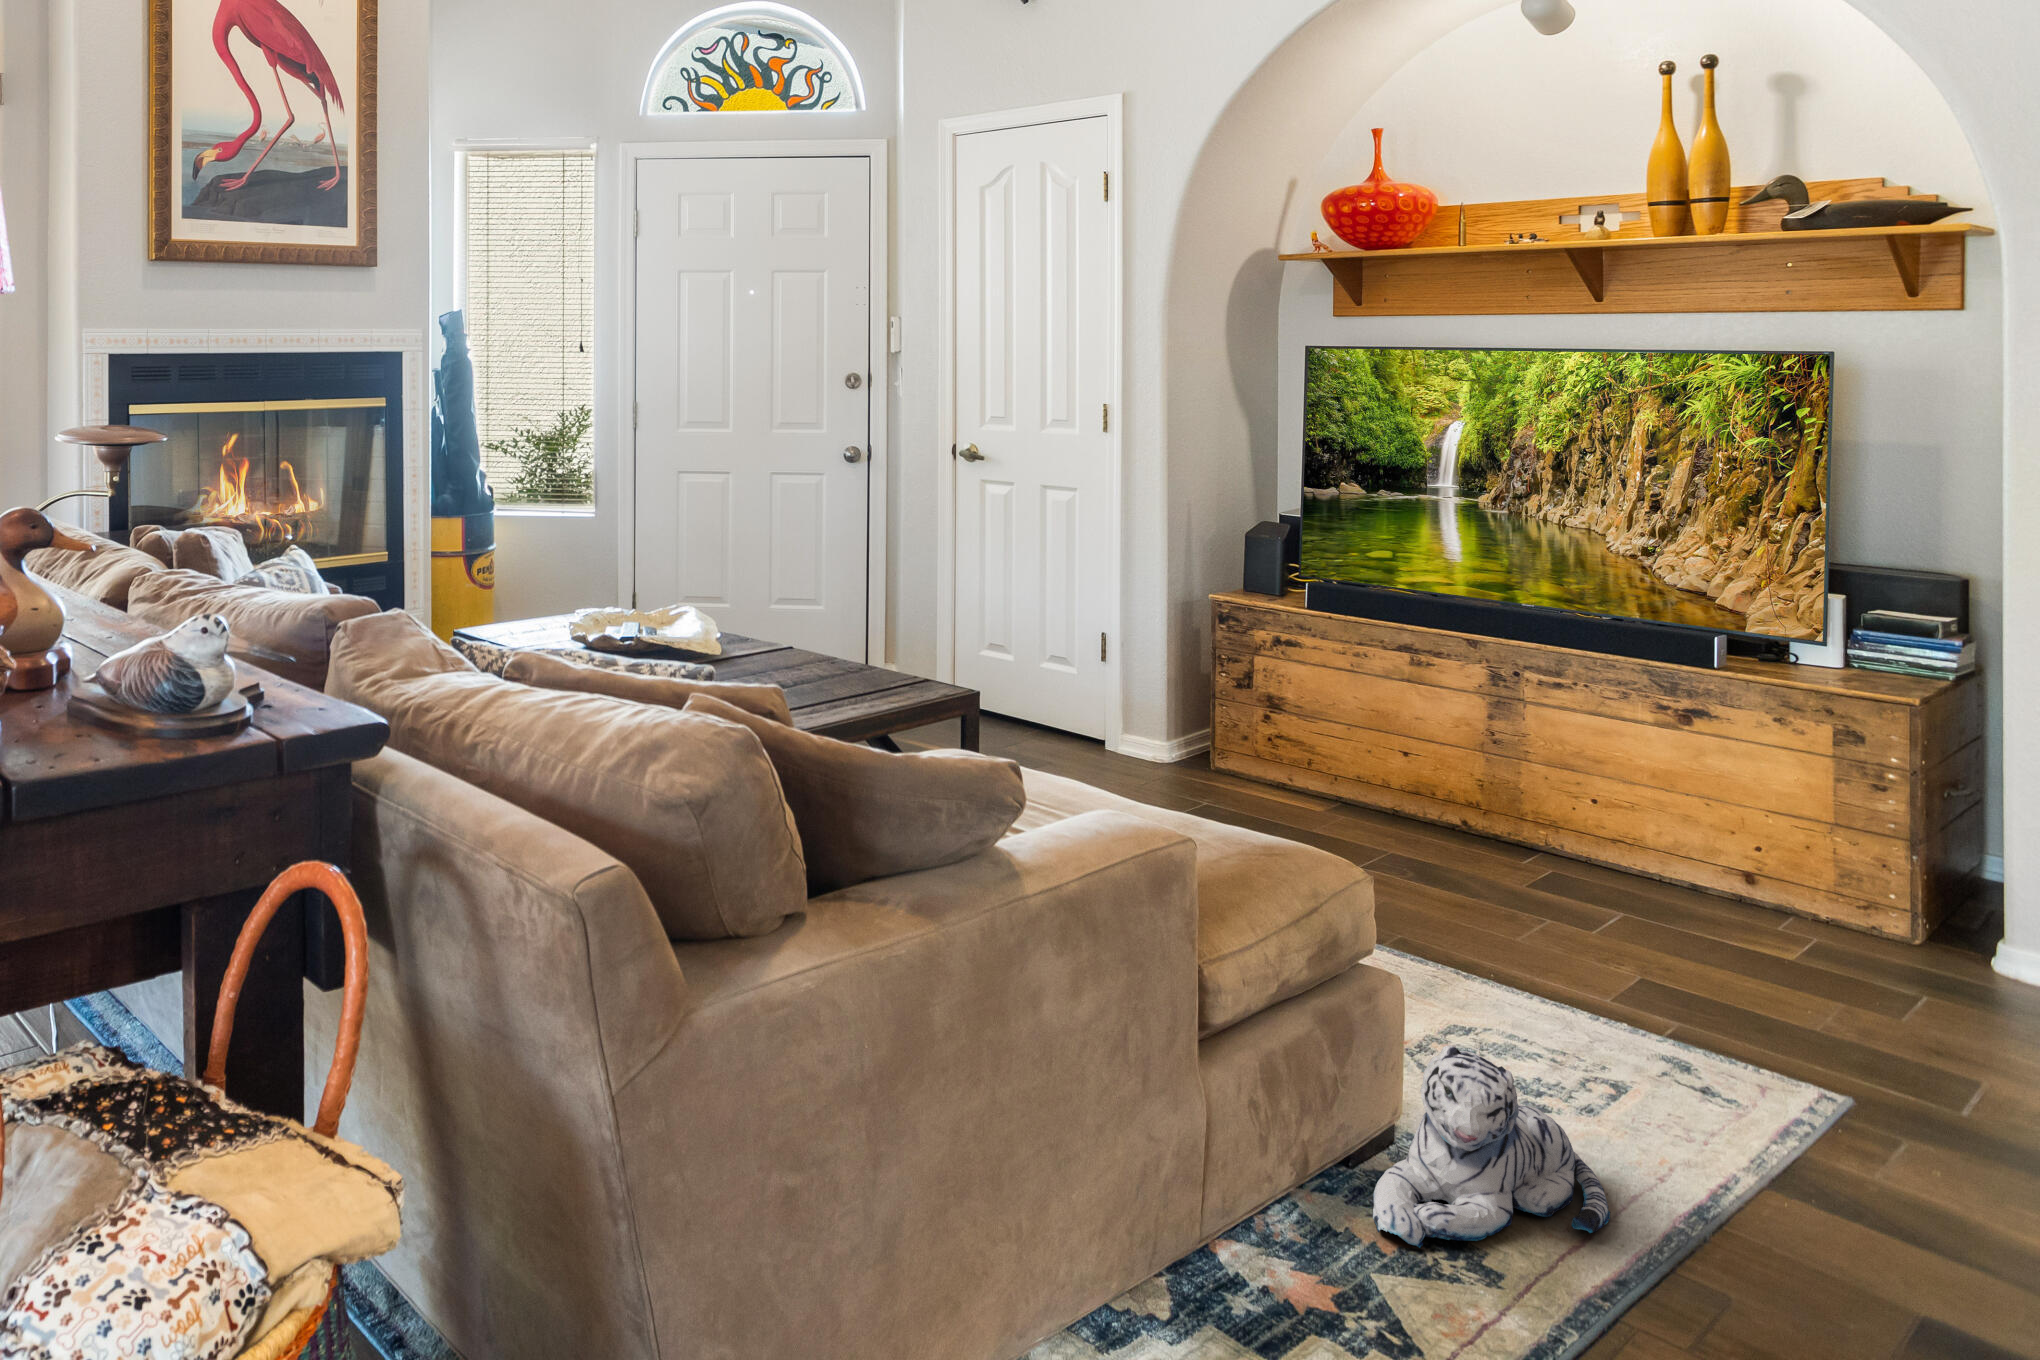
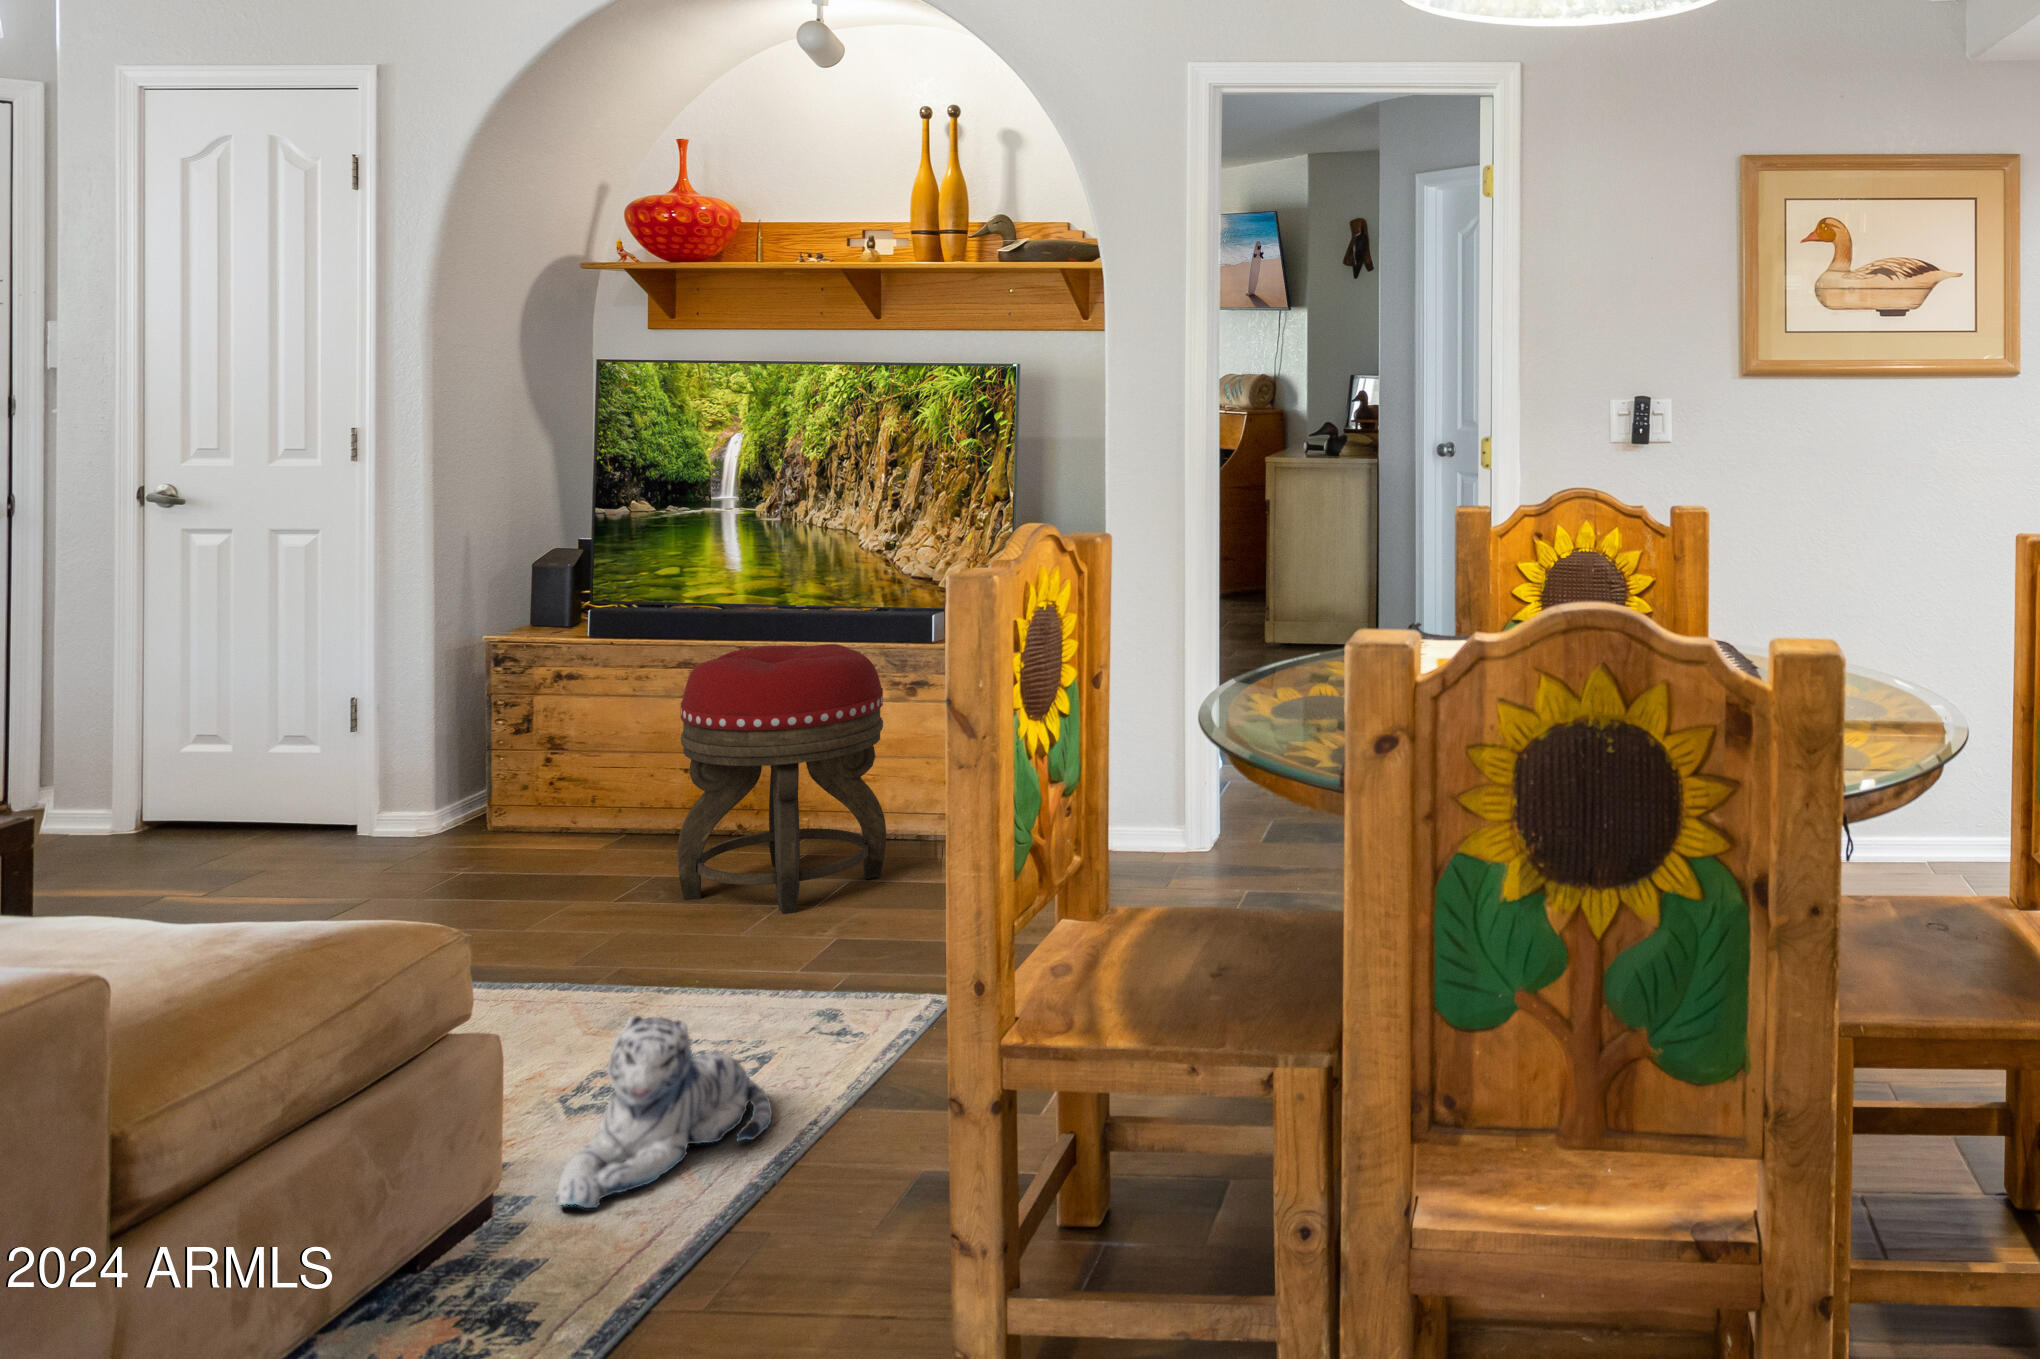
footstool: none [1419,645,1666,942] -> present [677,644,886,914]

